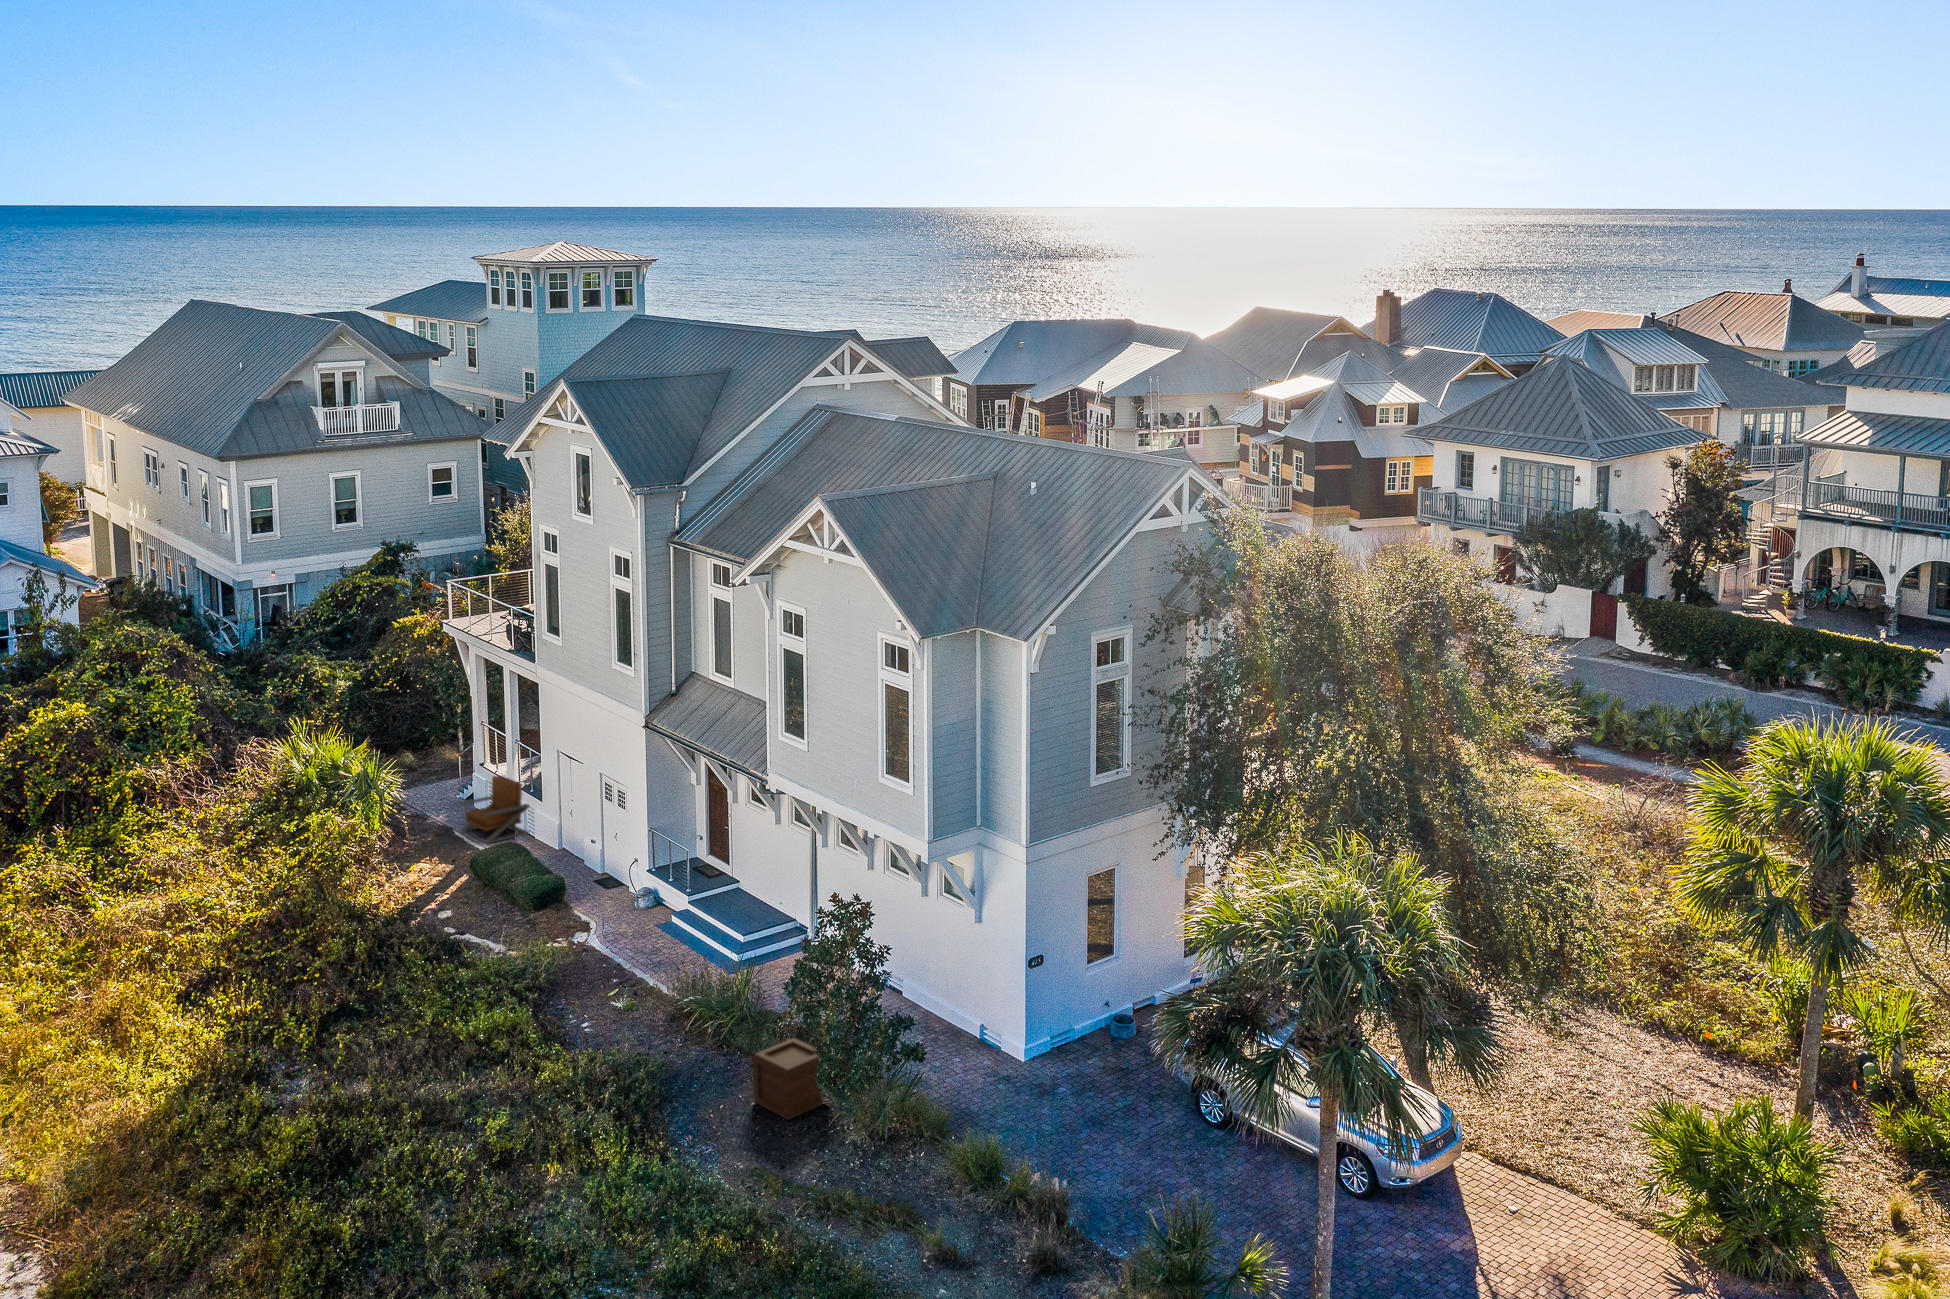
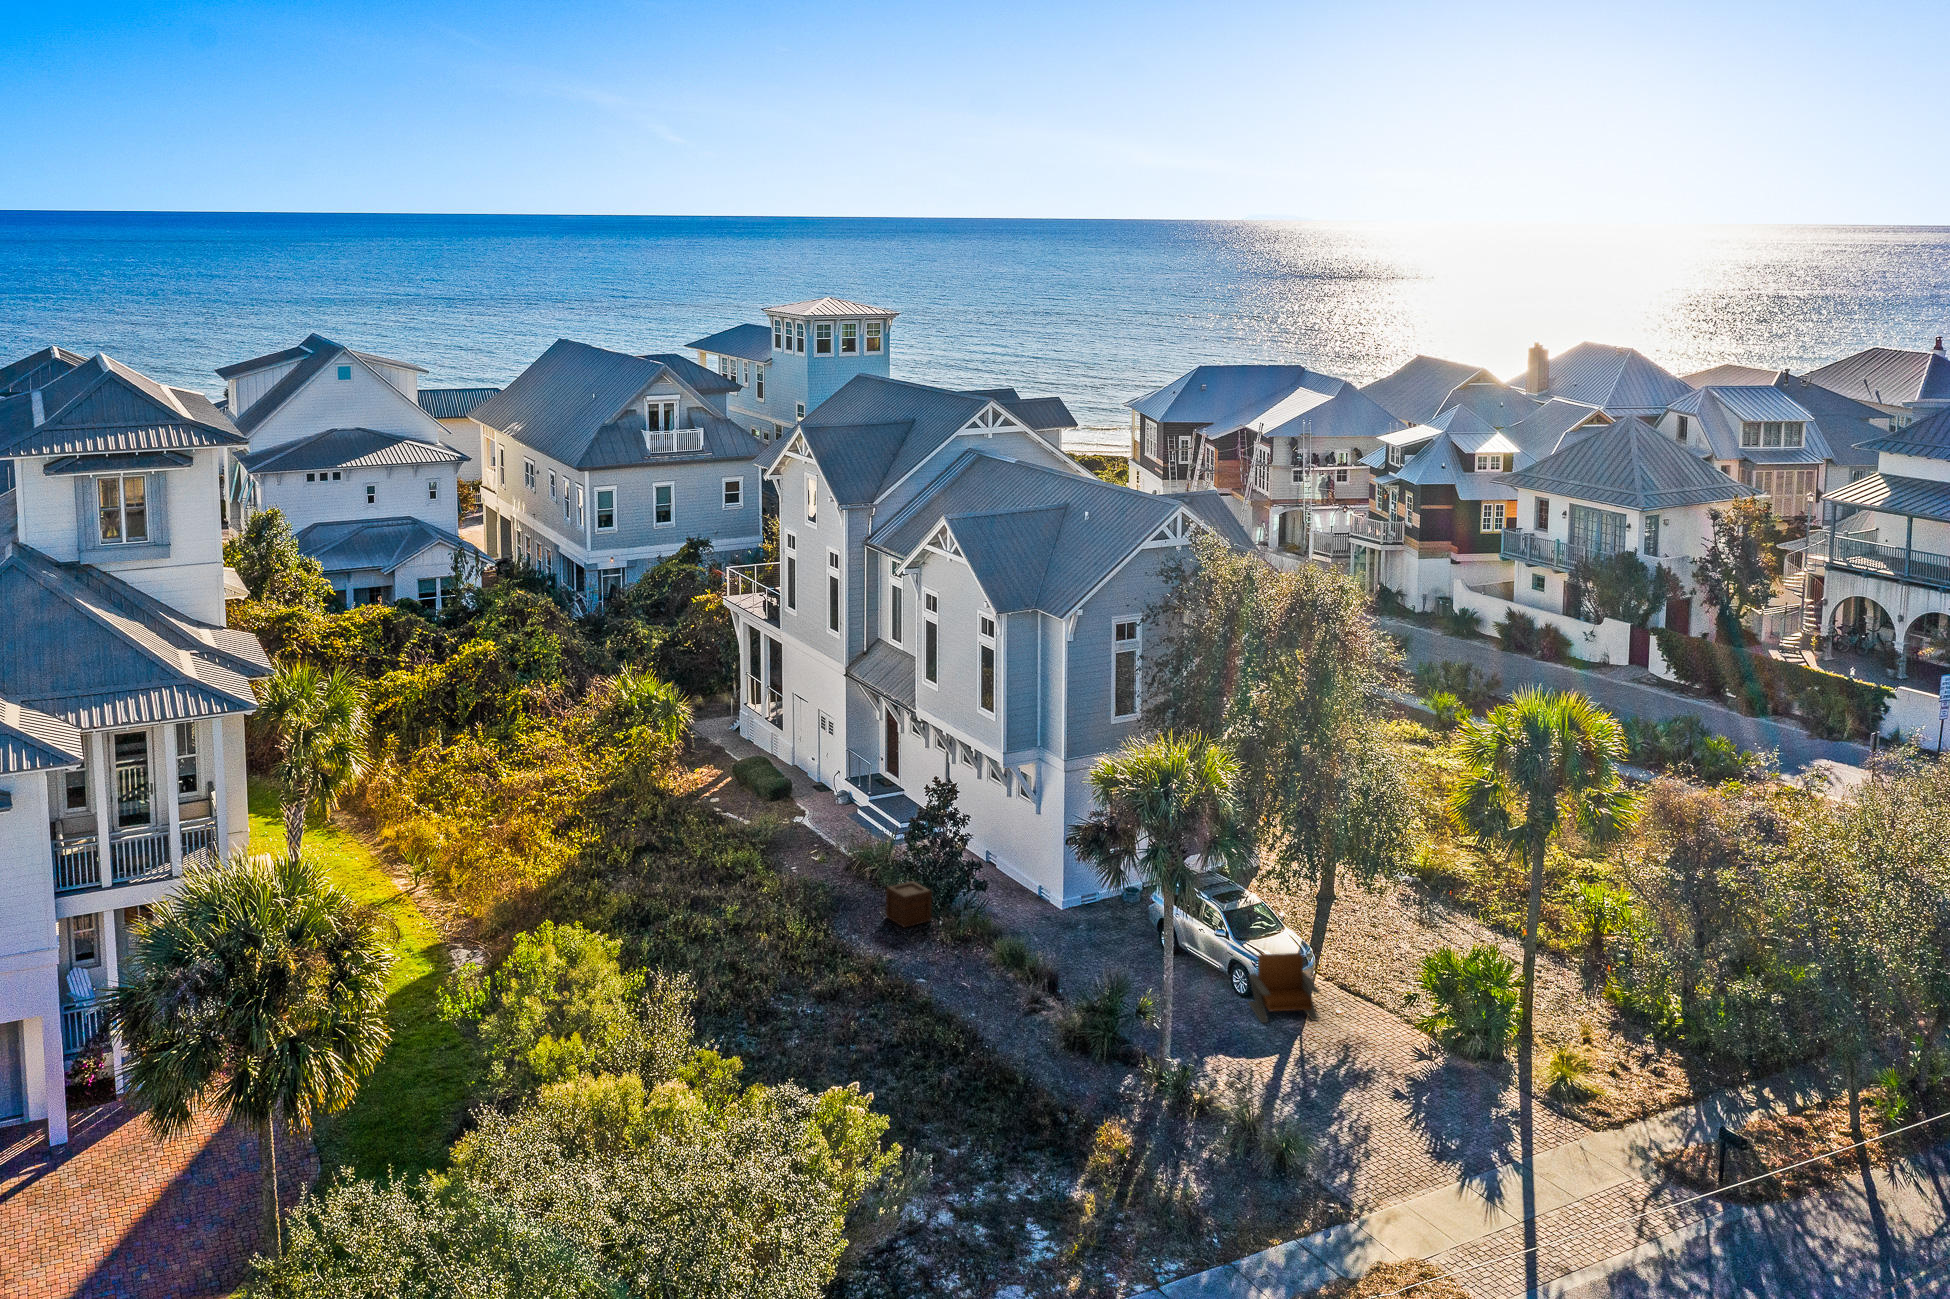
lounge chair: present [461,776,529,843] -> present [1248,953,1320,1023]

